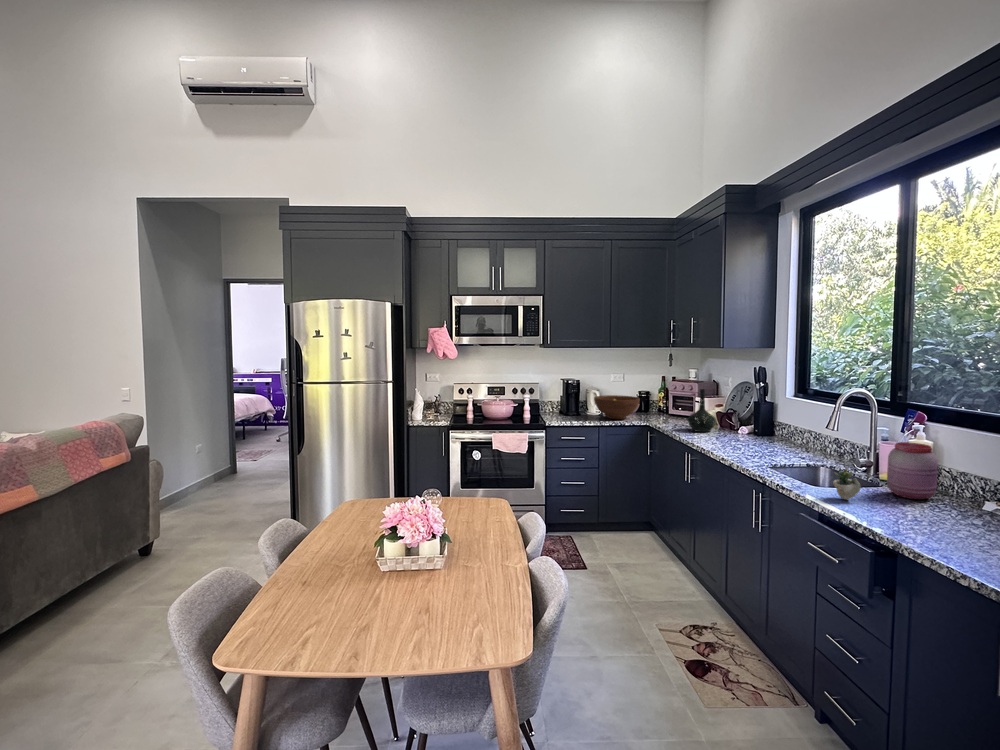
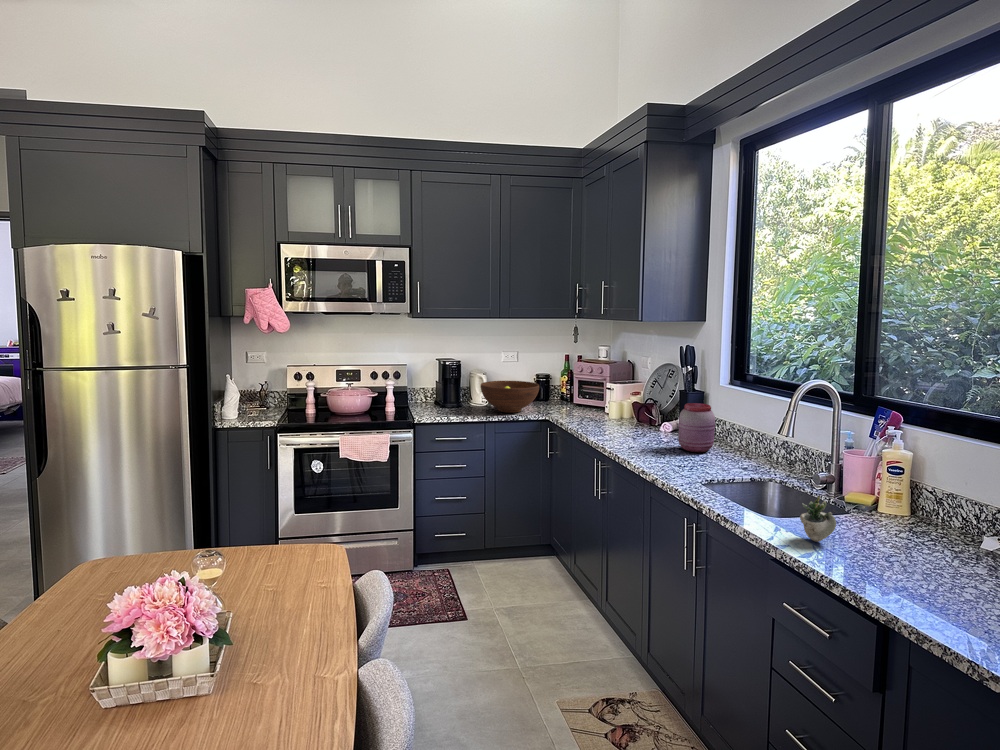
bottle: present [688,389,716,432] -> none [600,374,634,430]
jar: present [887,442,938,500] -> present [678,403,715,452]

